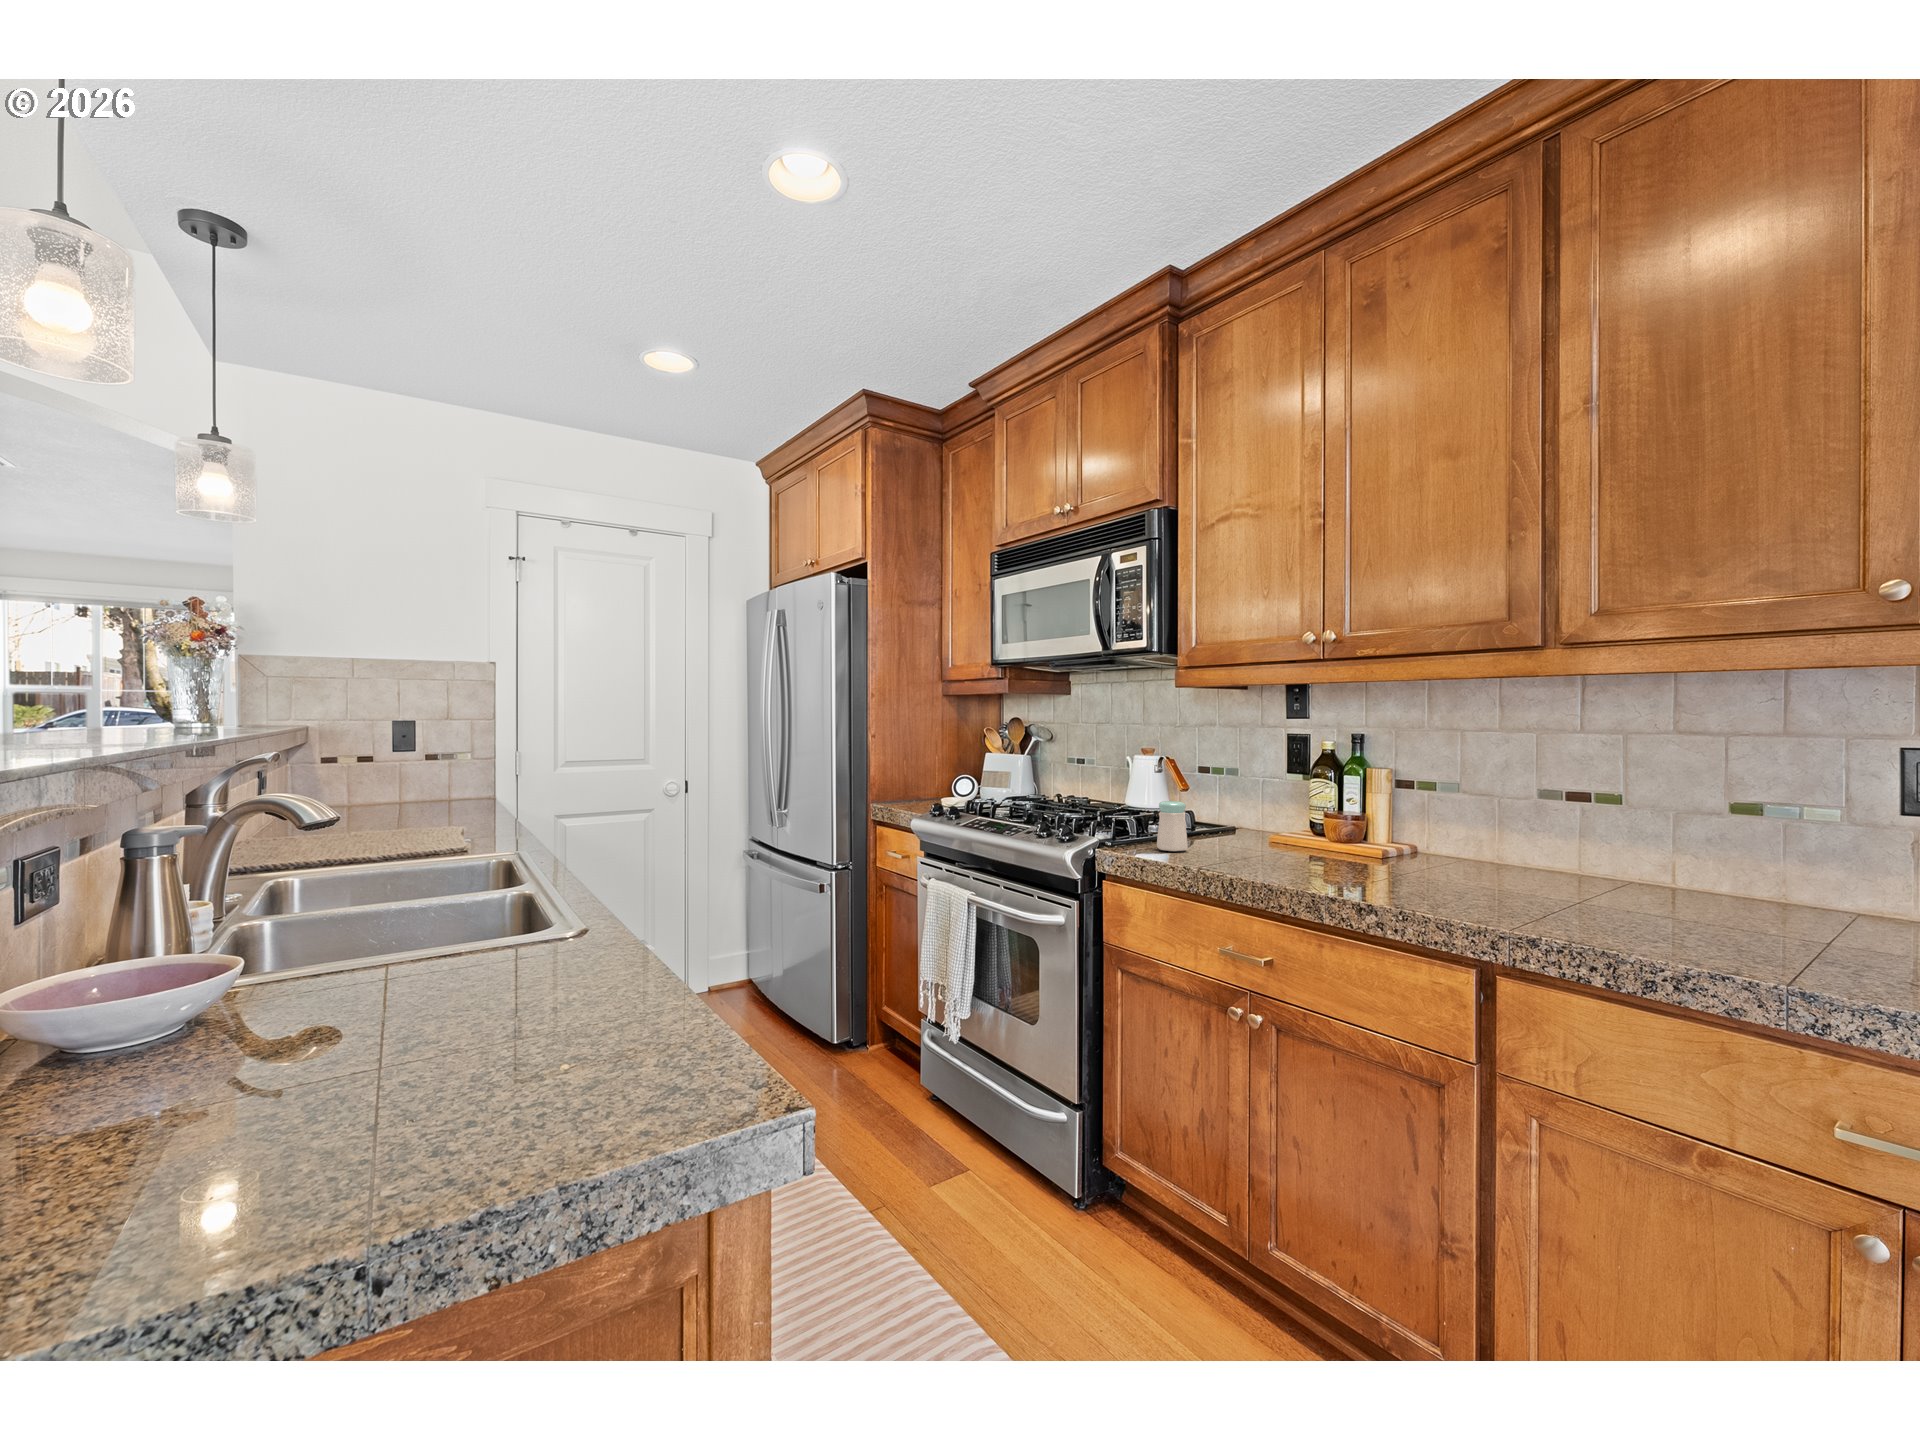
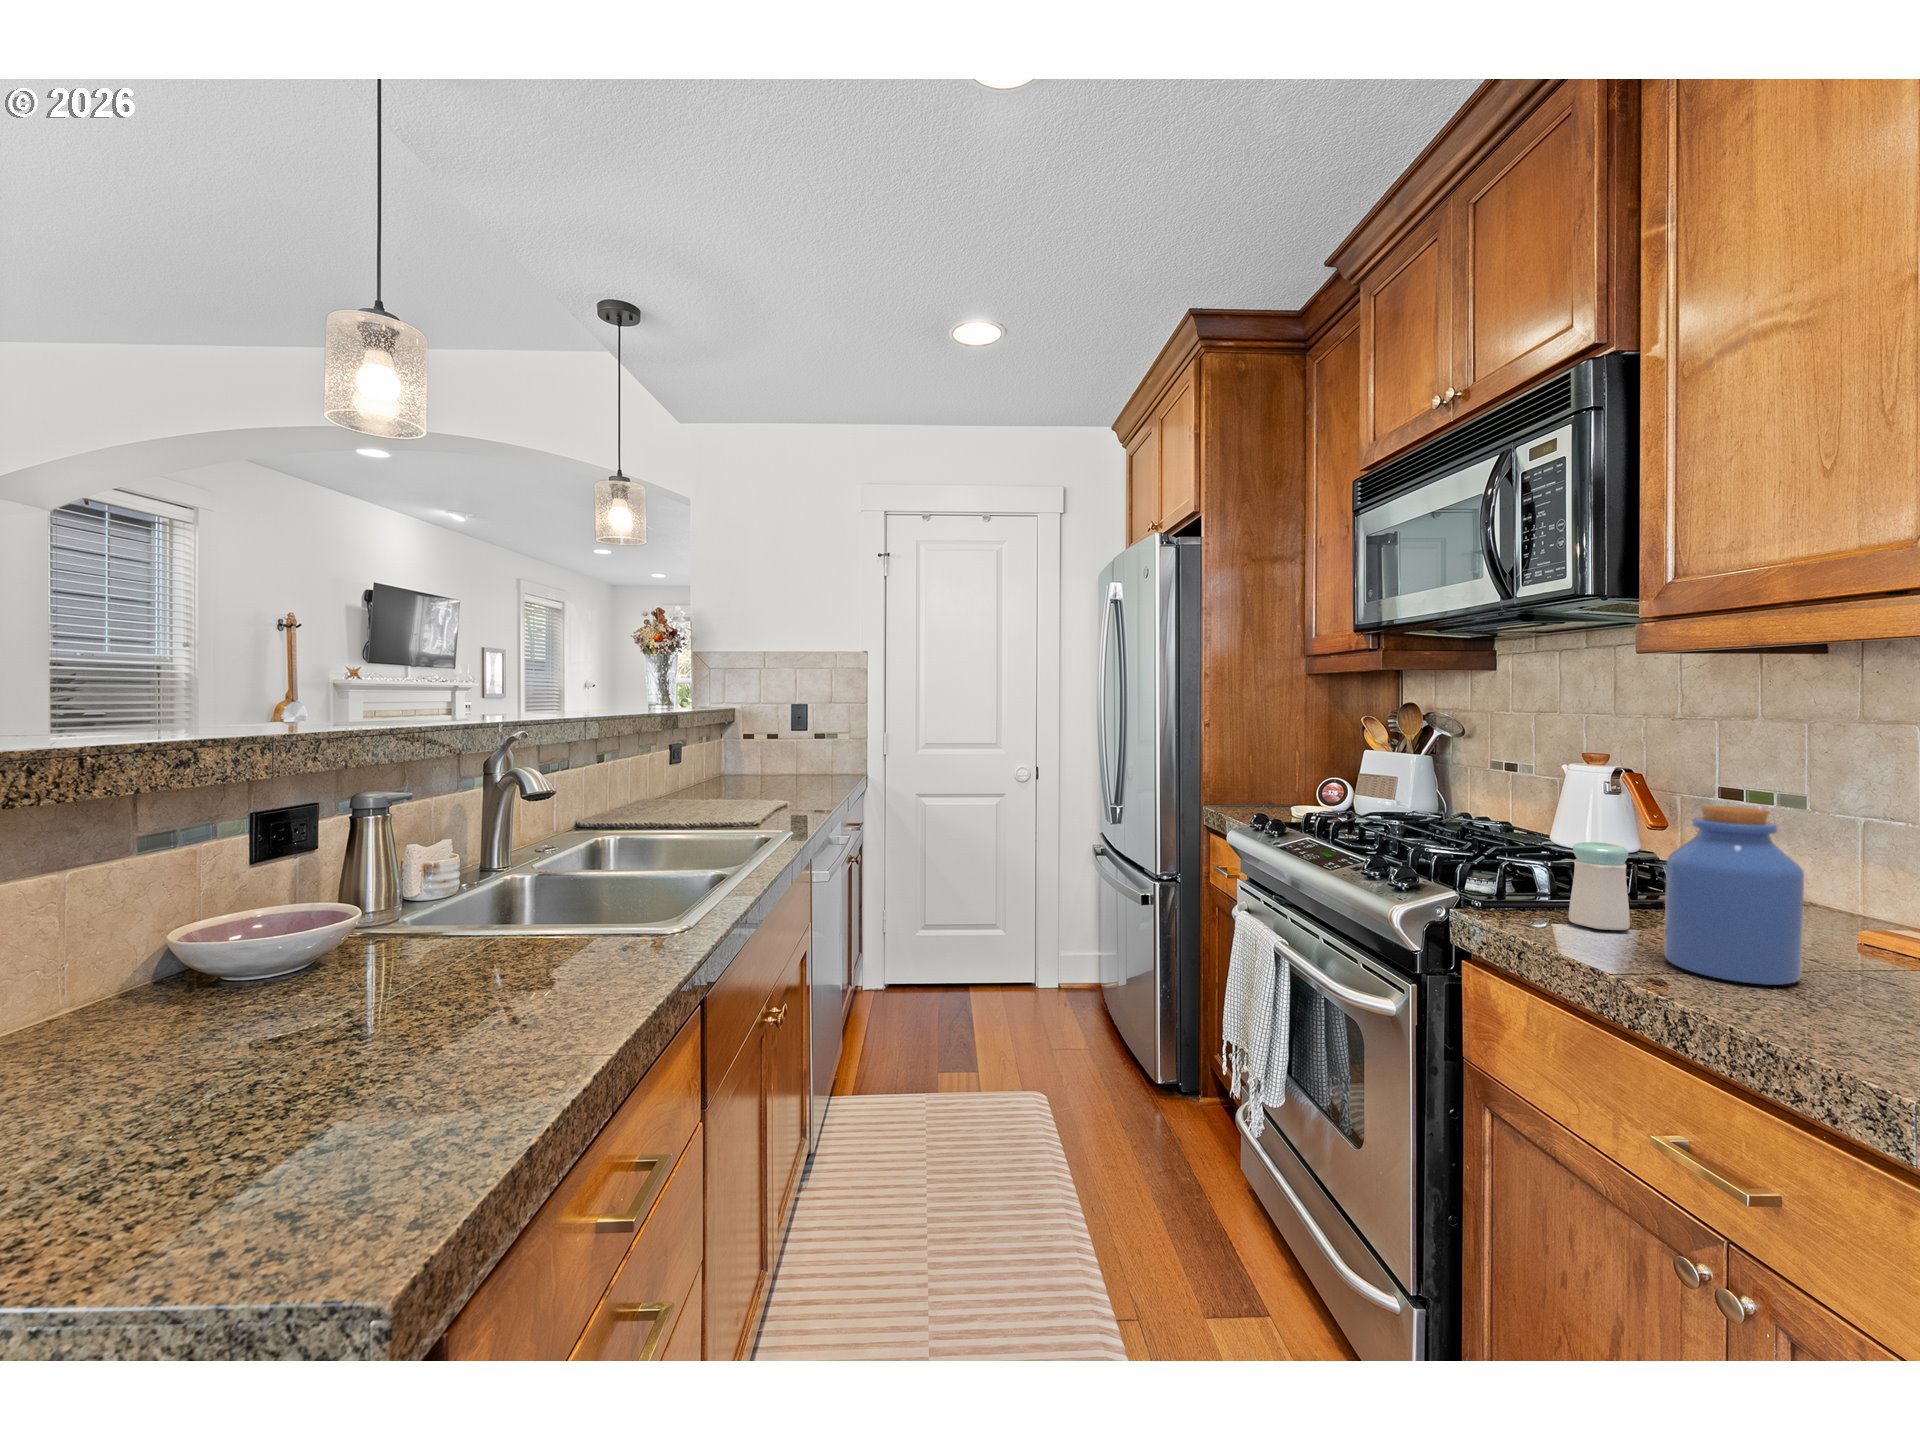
jar: none [1210,774,1268,865] -> present [1664,806,1804,985]

